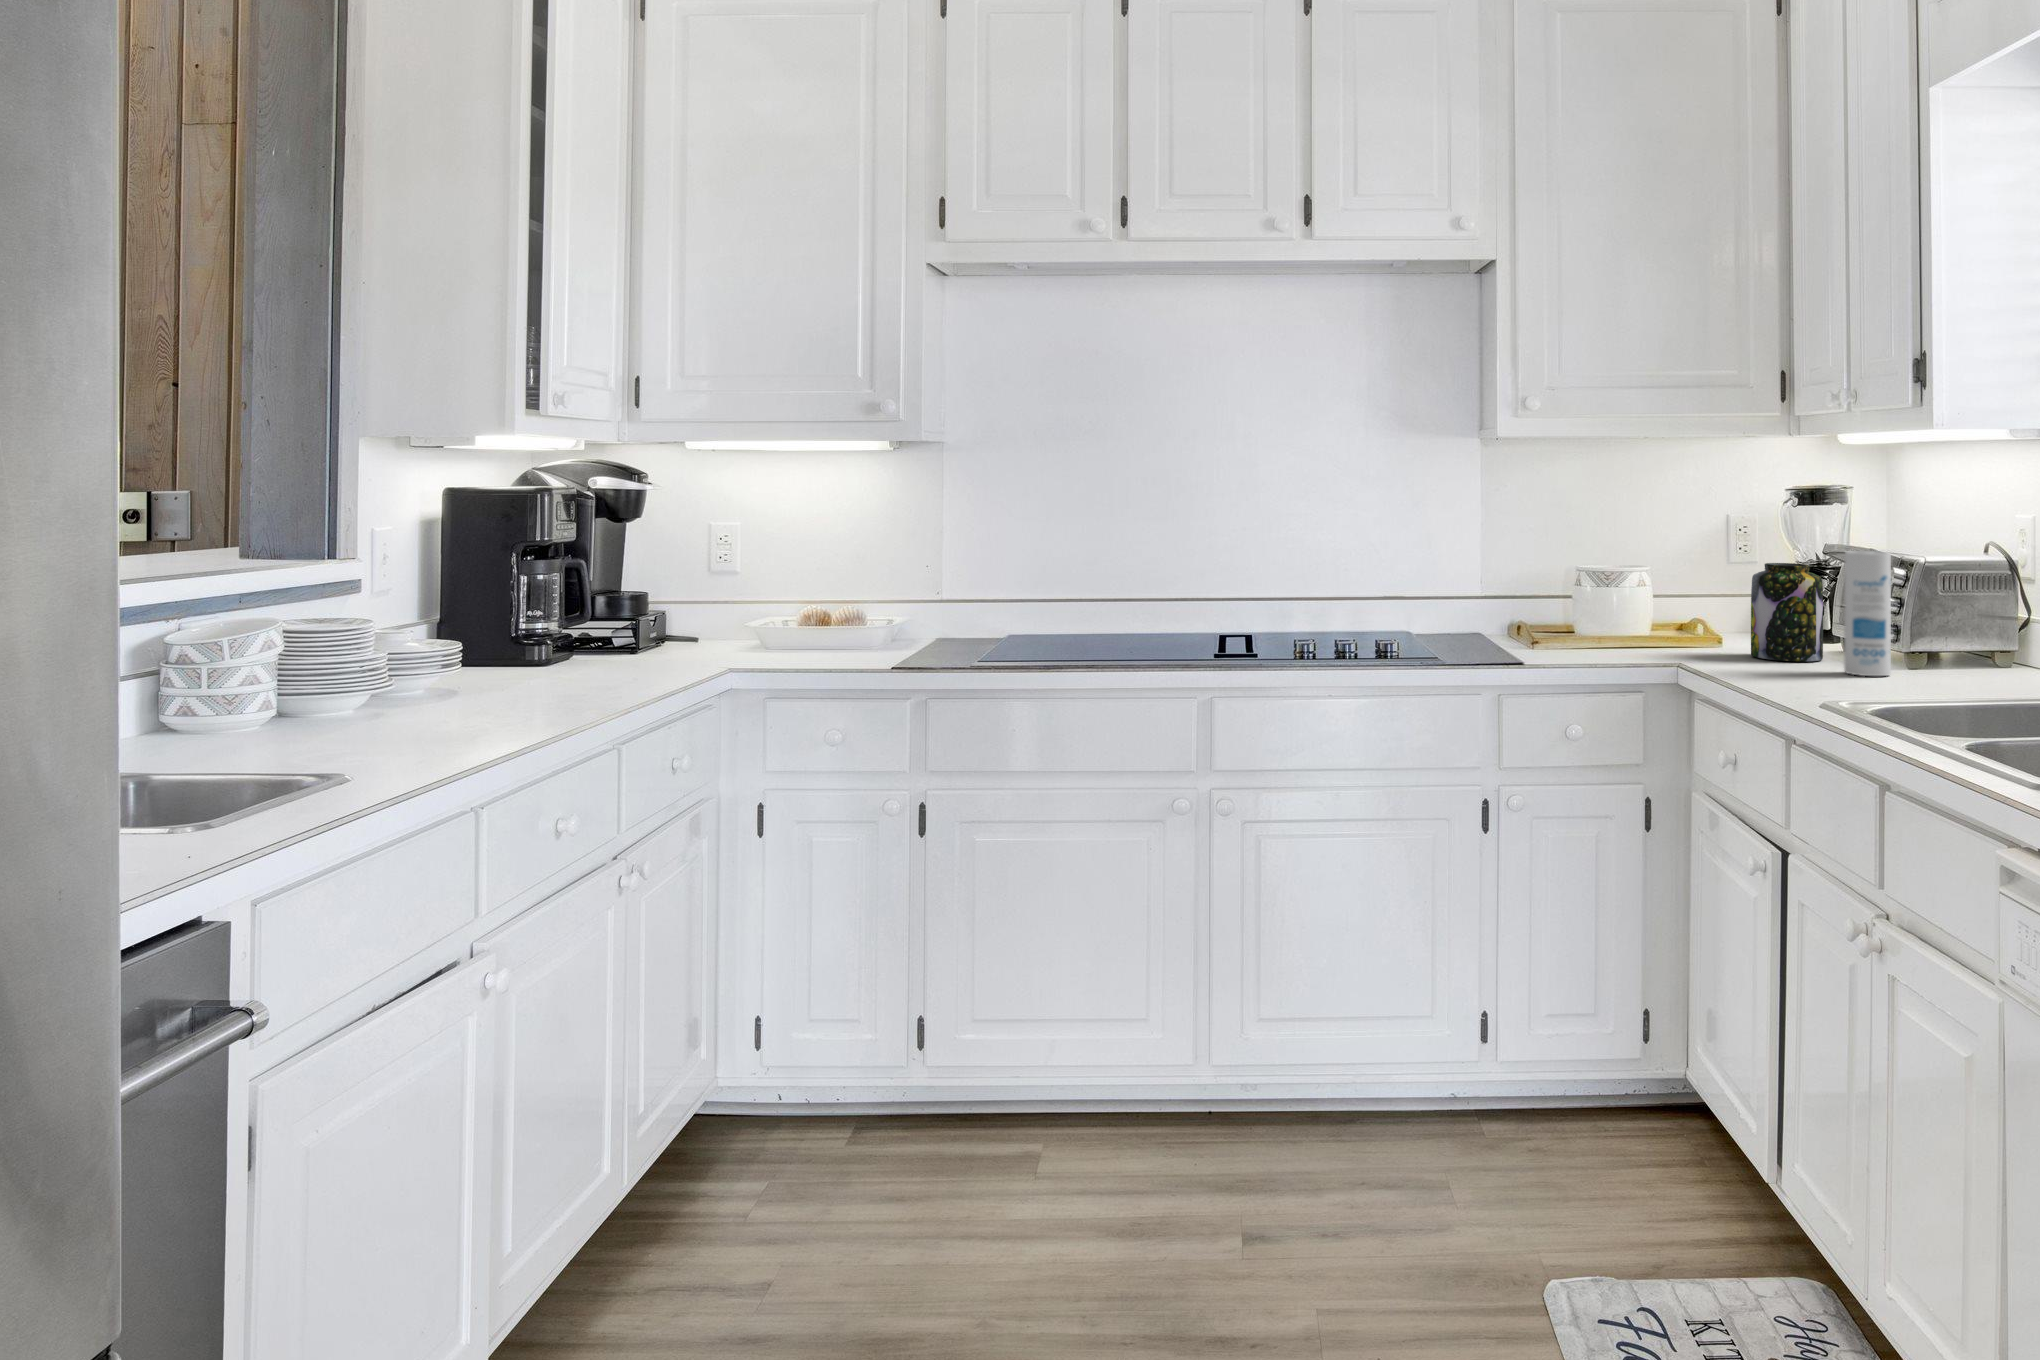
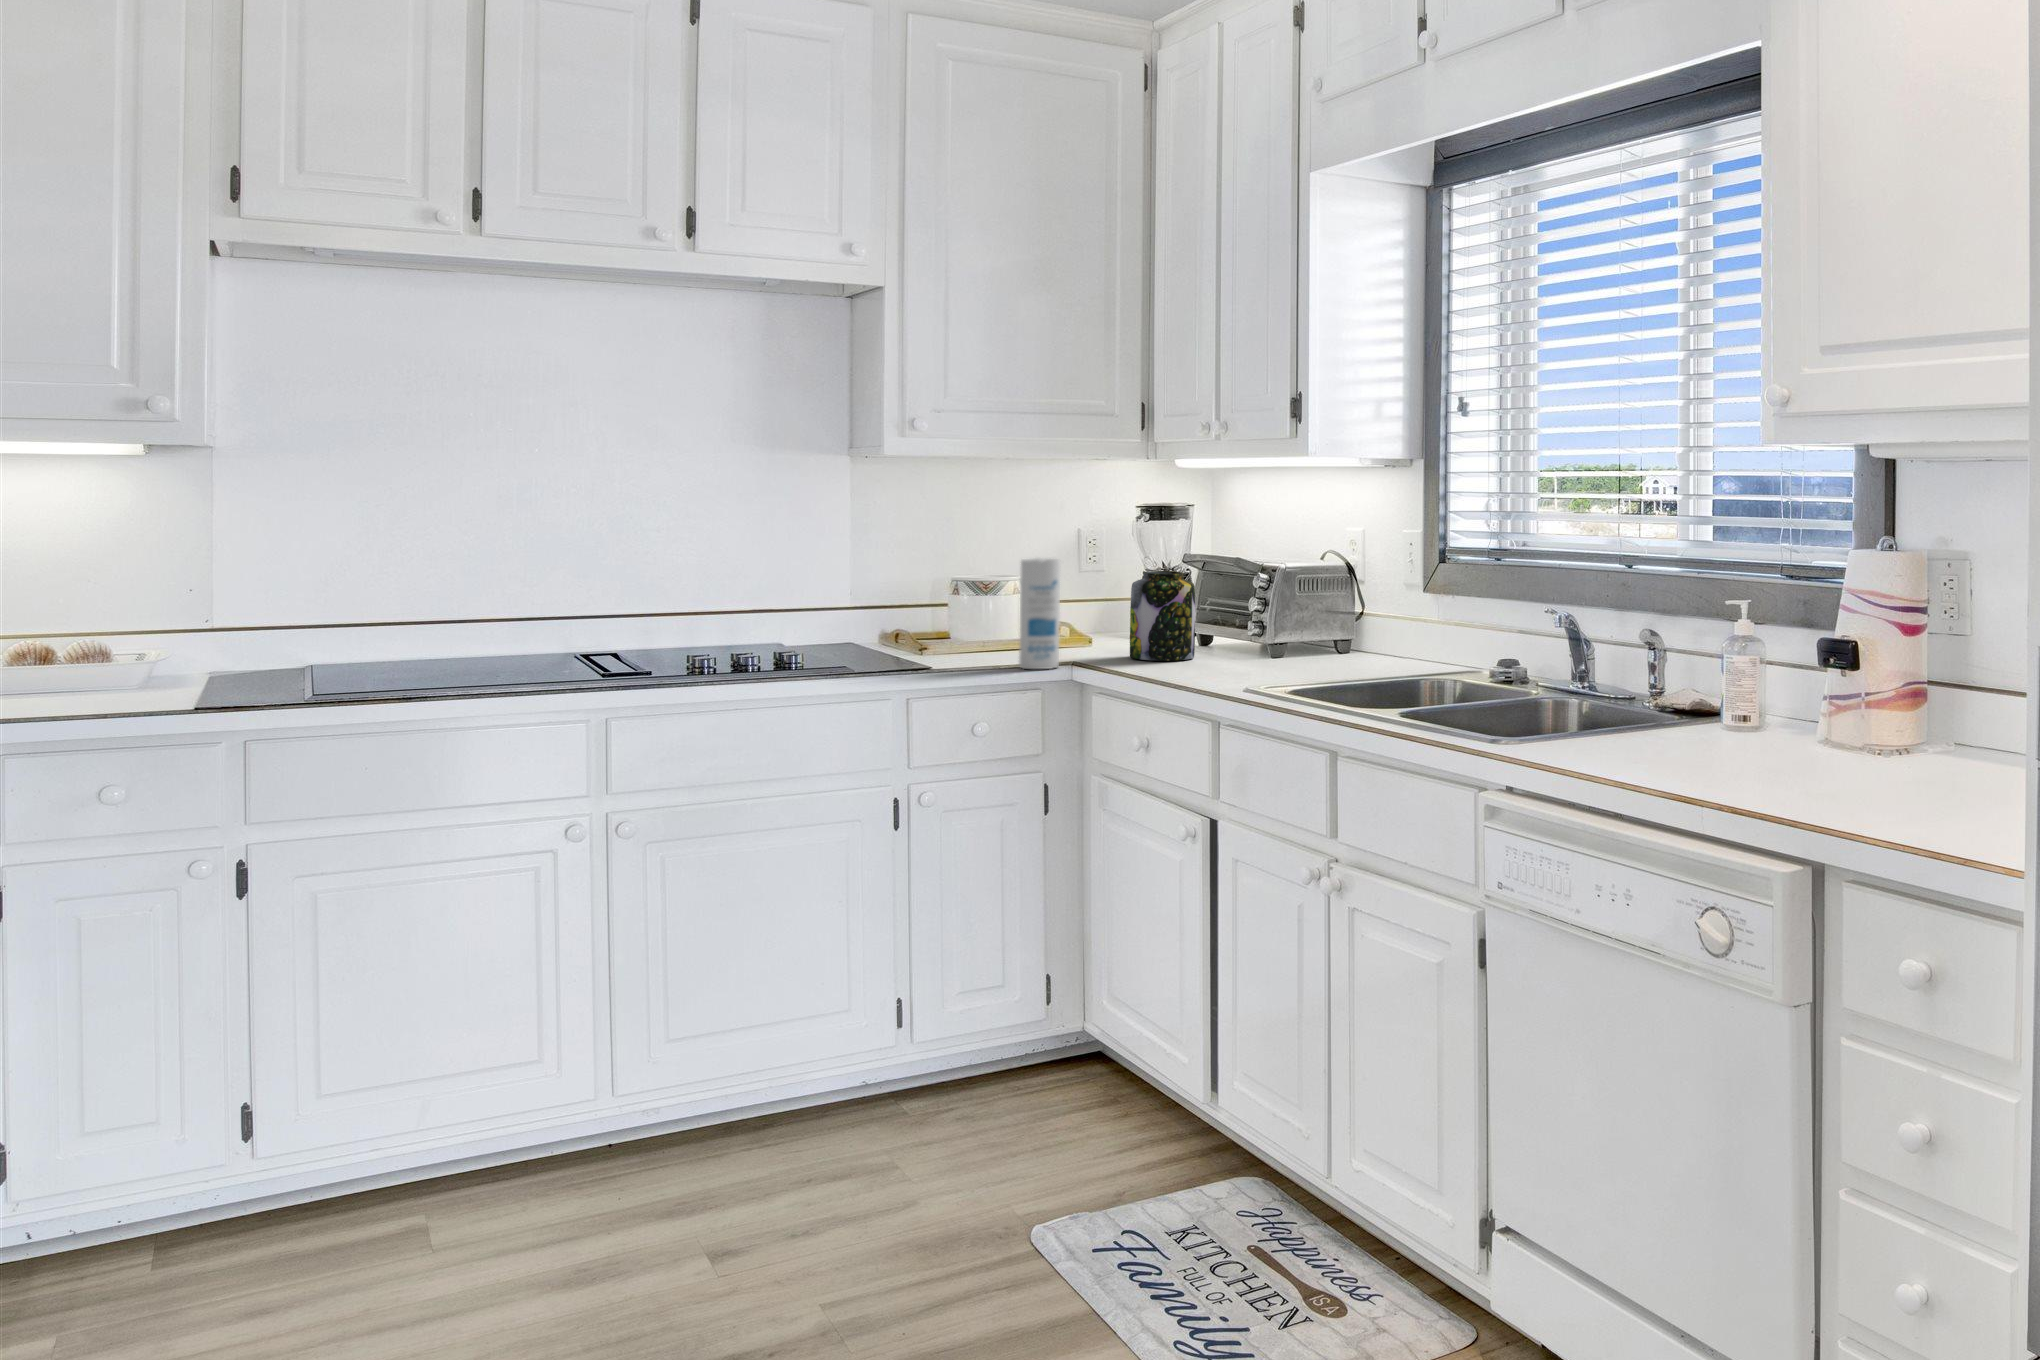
canister: present [1844,551,1891,676] -> present [1019,558,1060,669]

